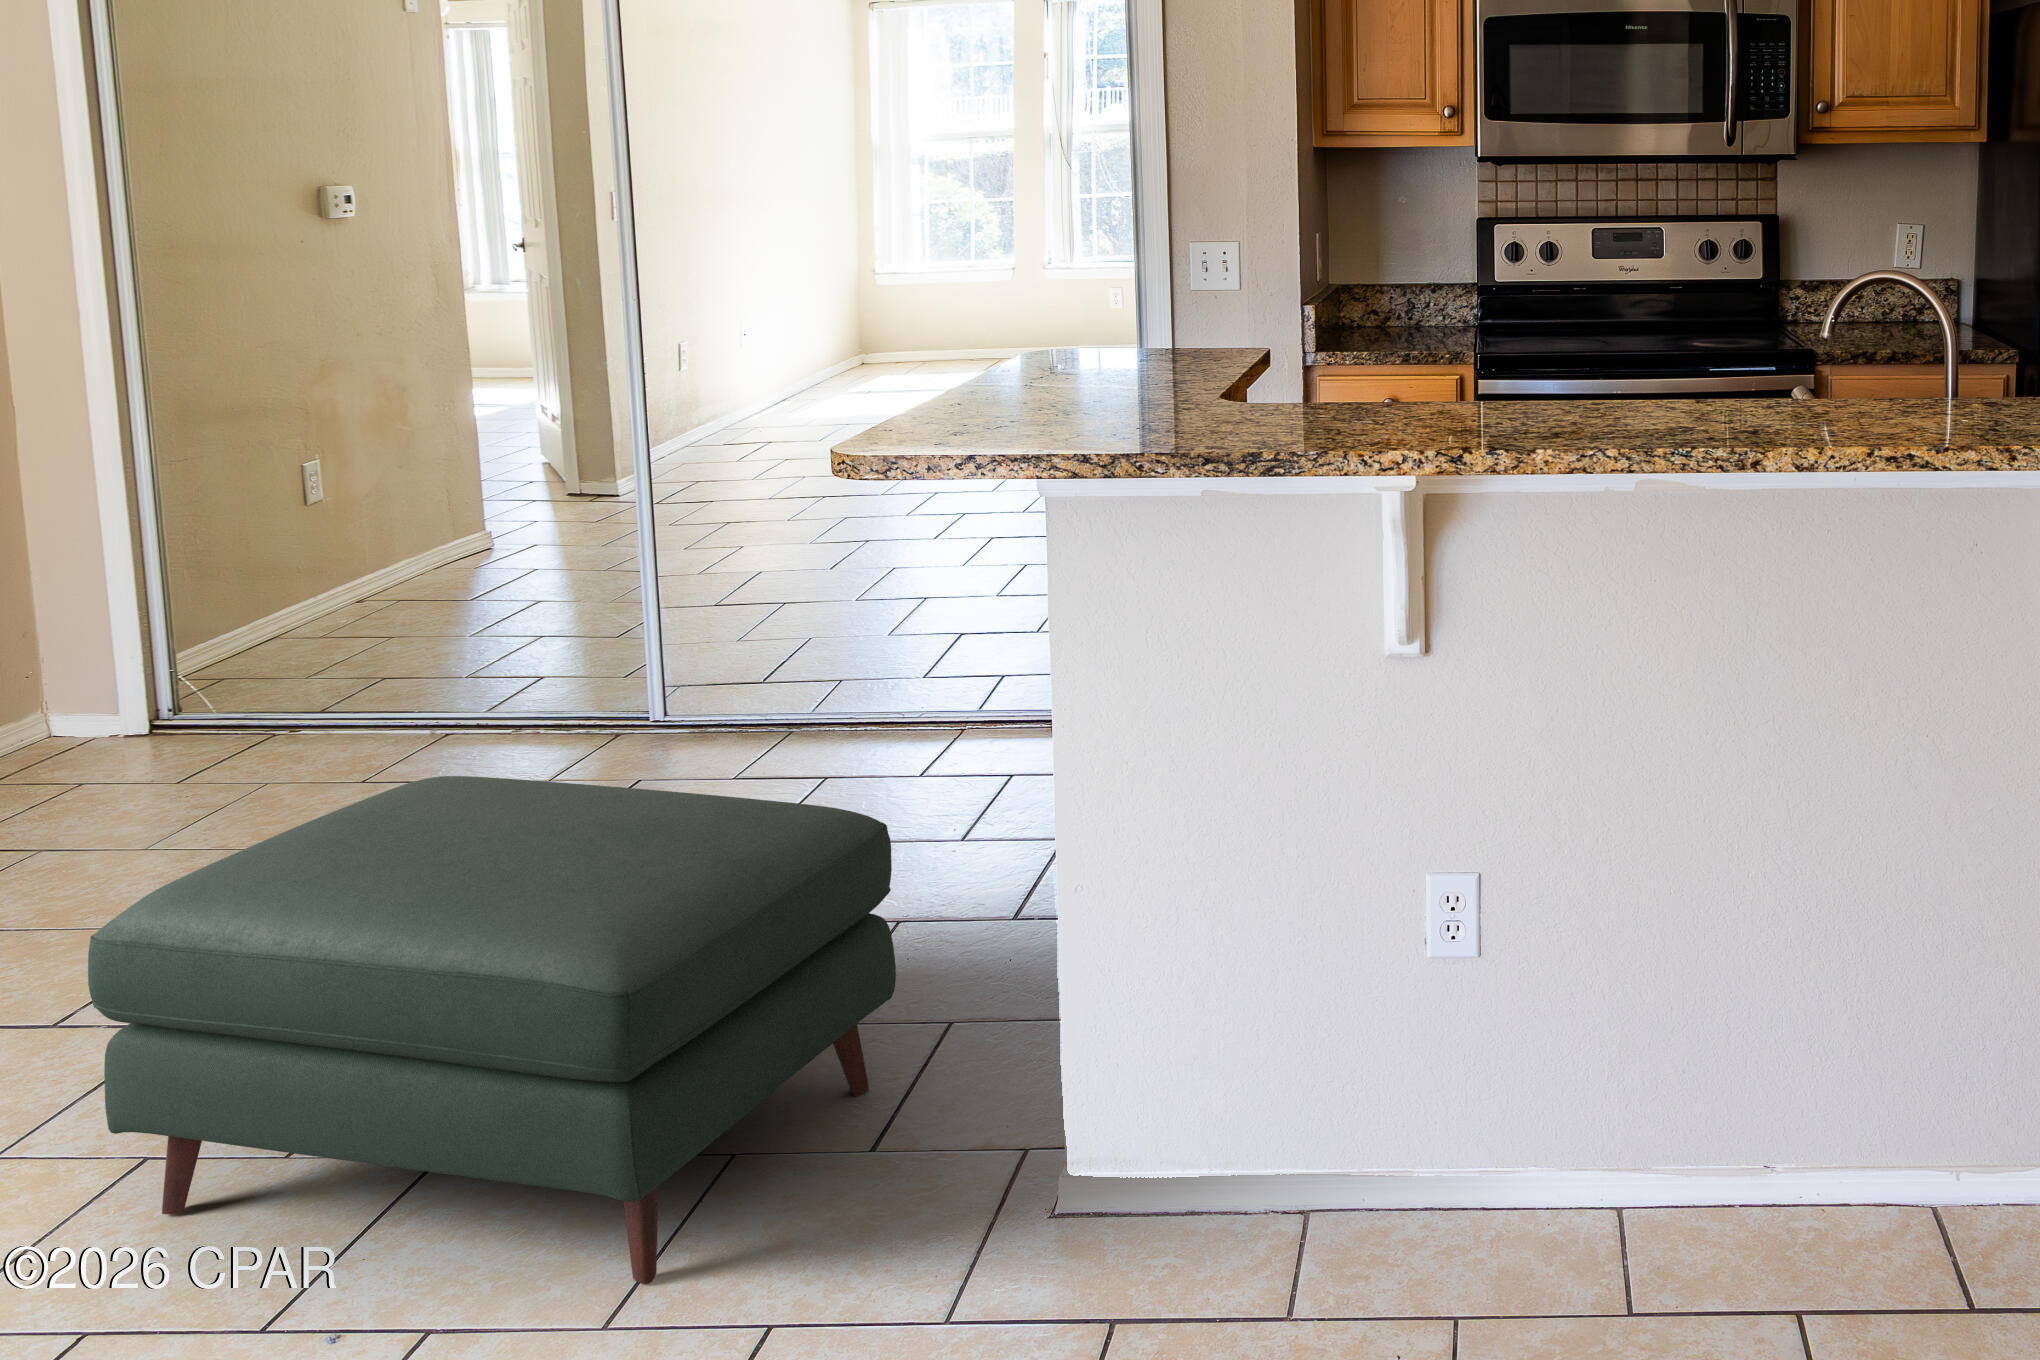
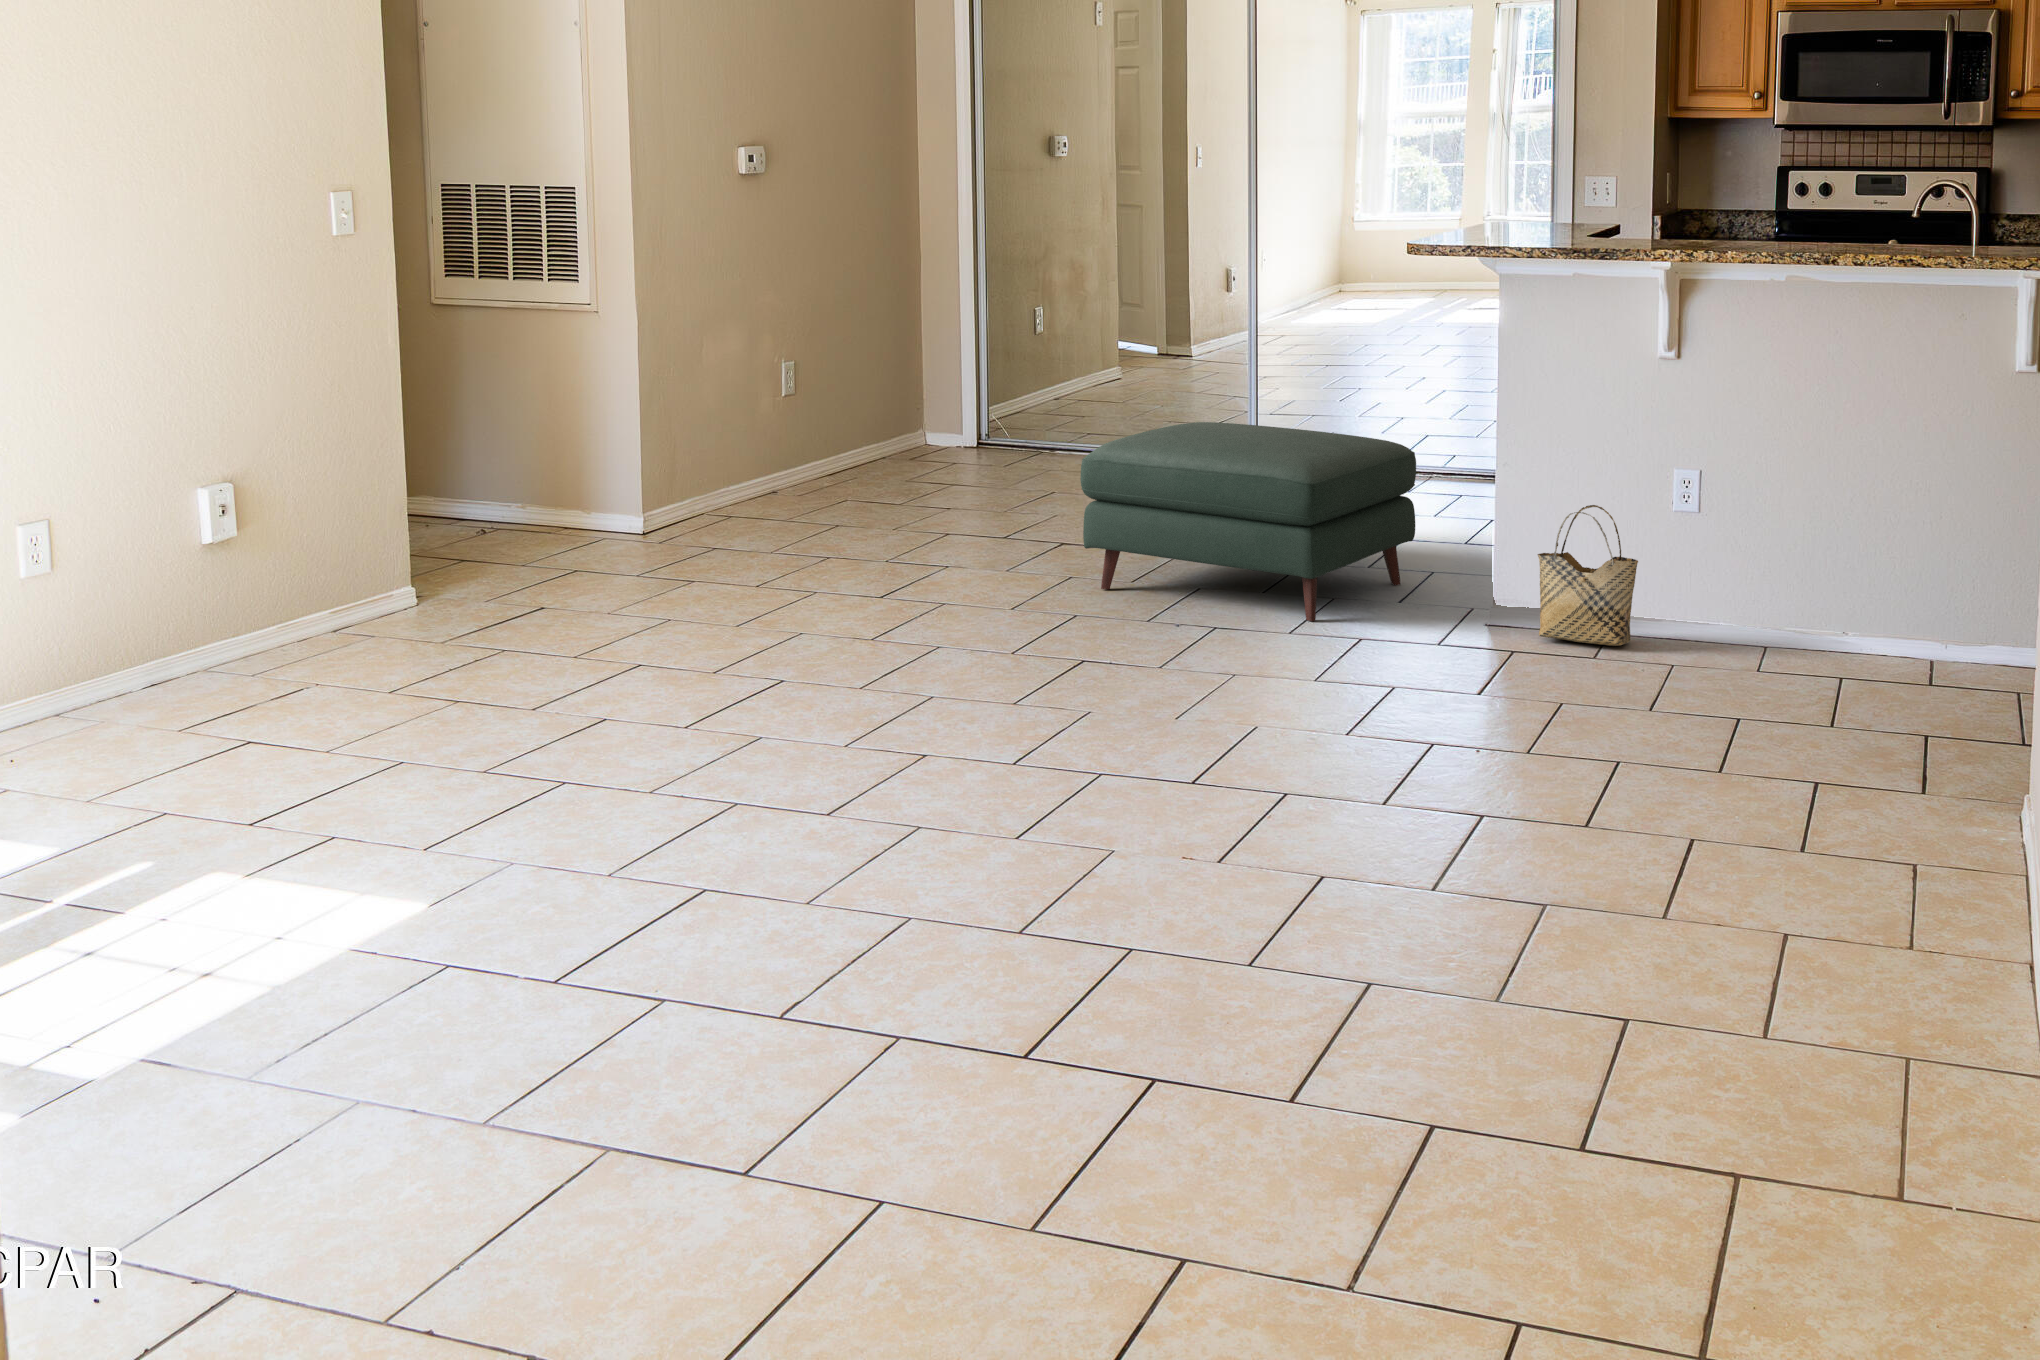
woven basket: none [1148,972,1364,1287] -> present [1538,505,1638,646]

